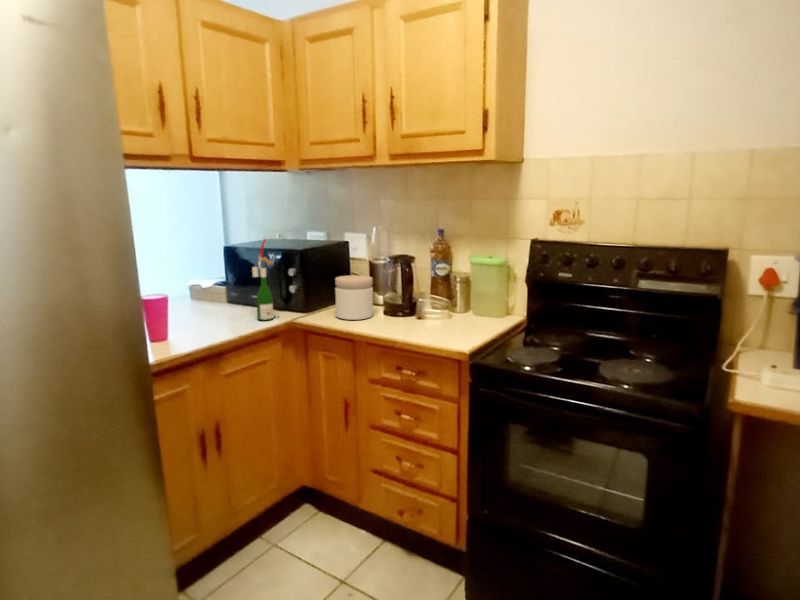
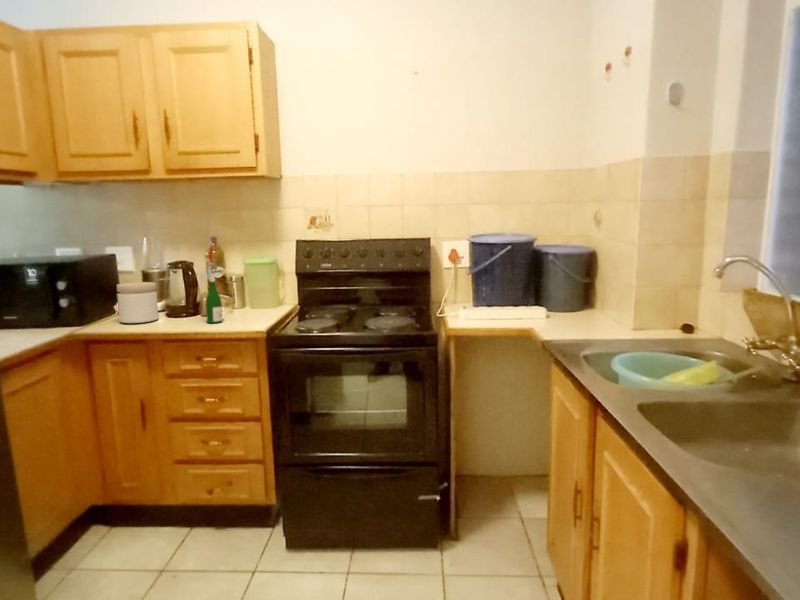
wine bottle: present [252,239,279,320] -> present [201,246,223,323]

